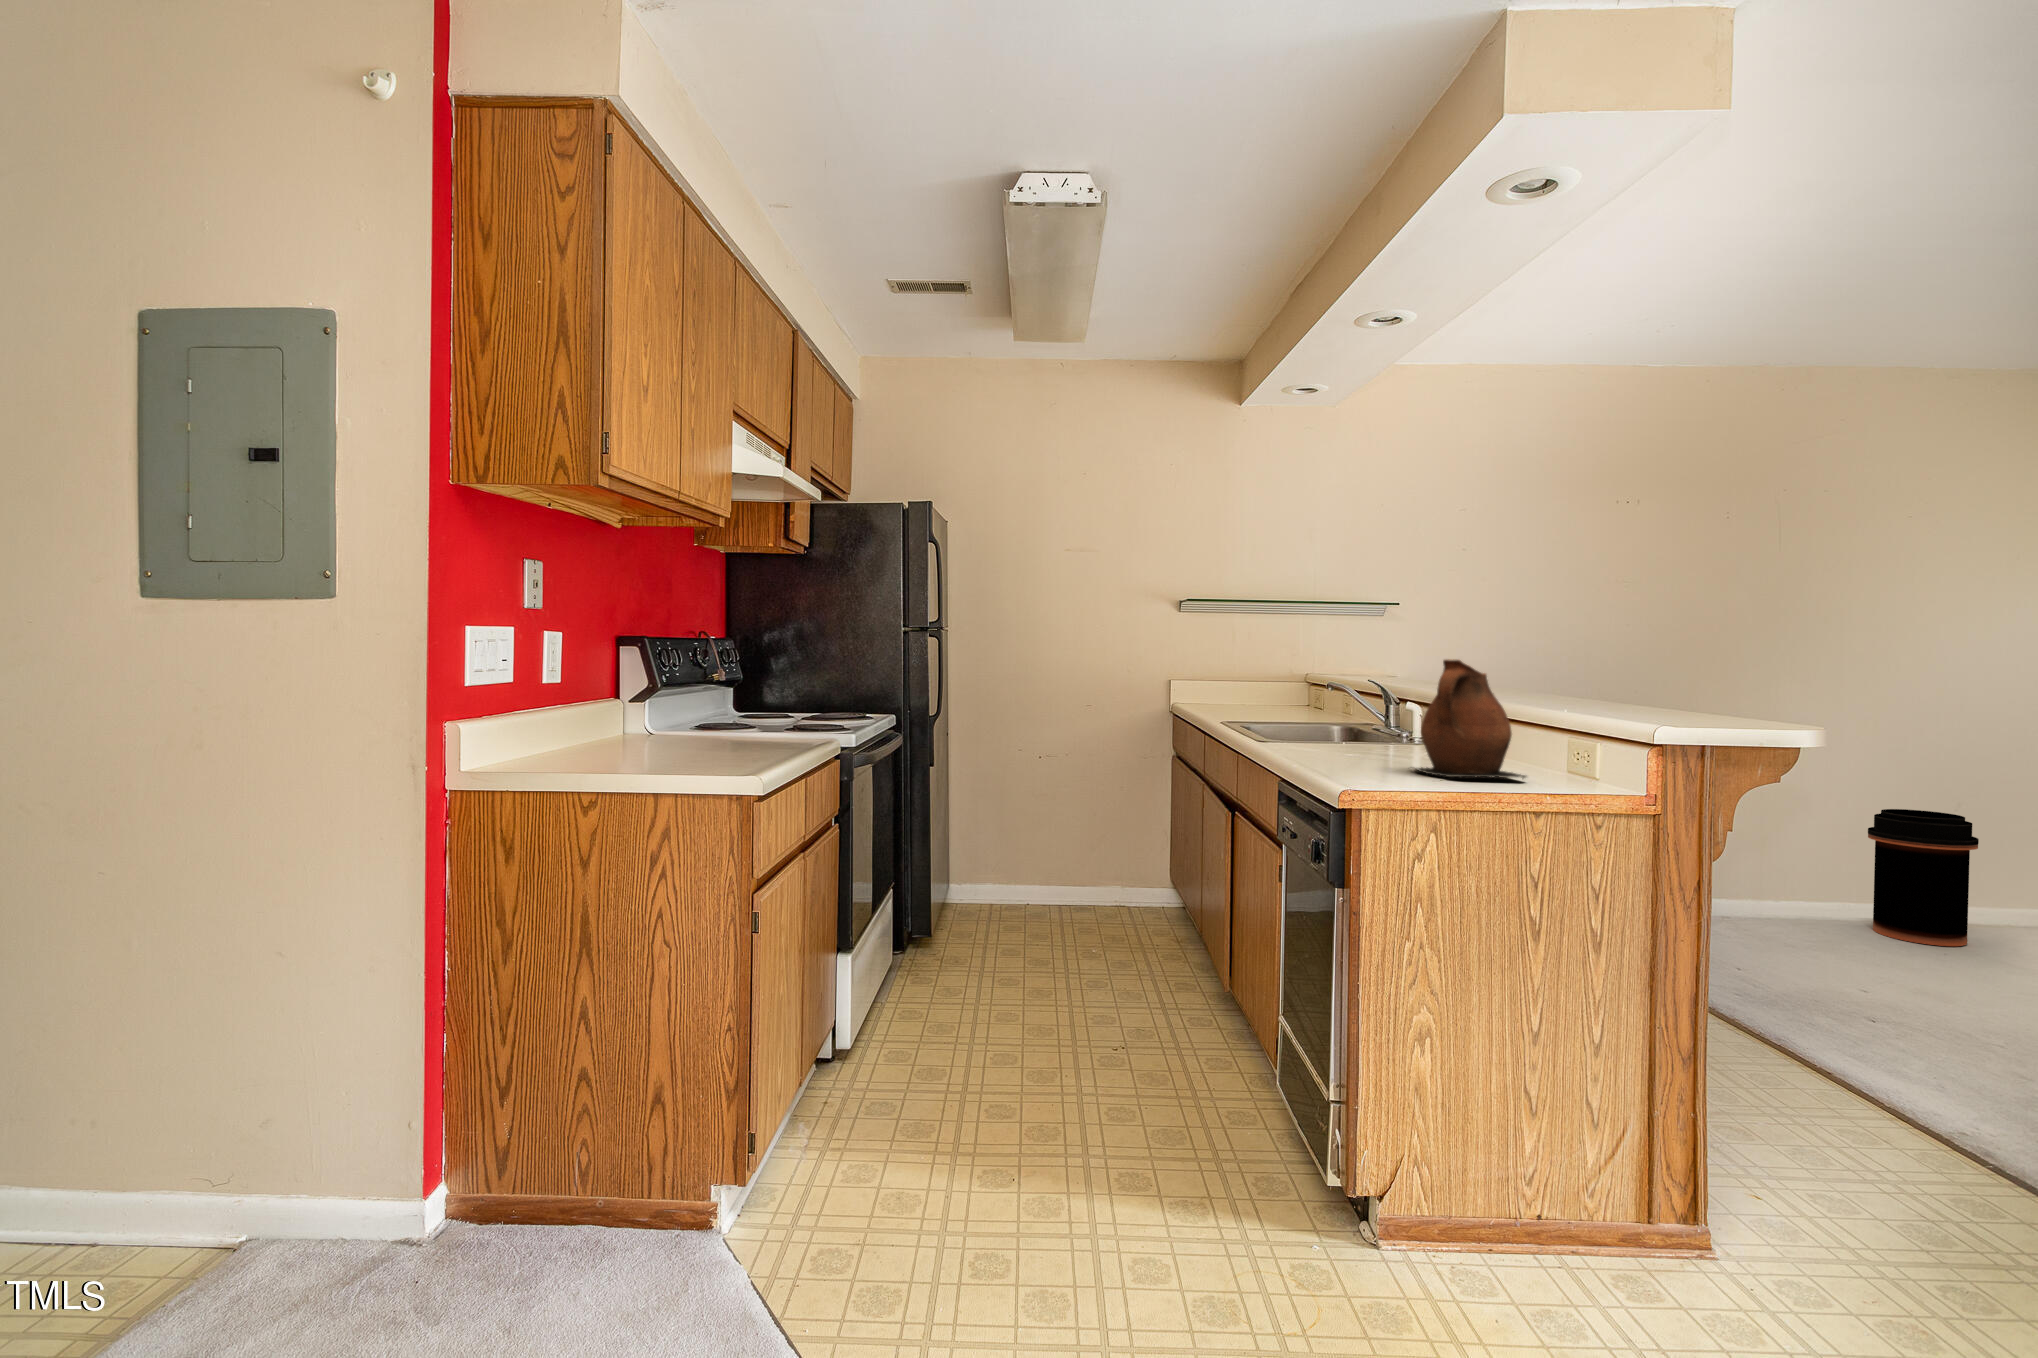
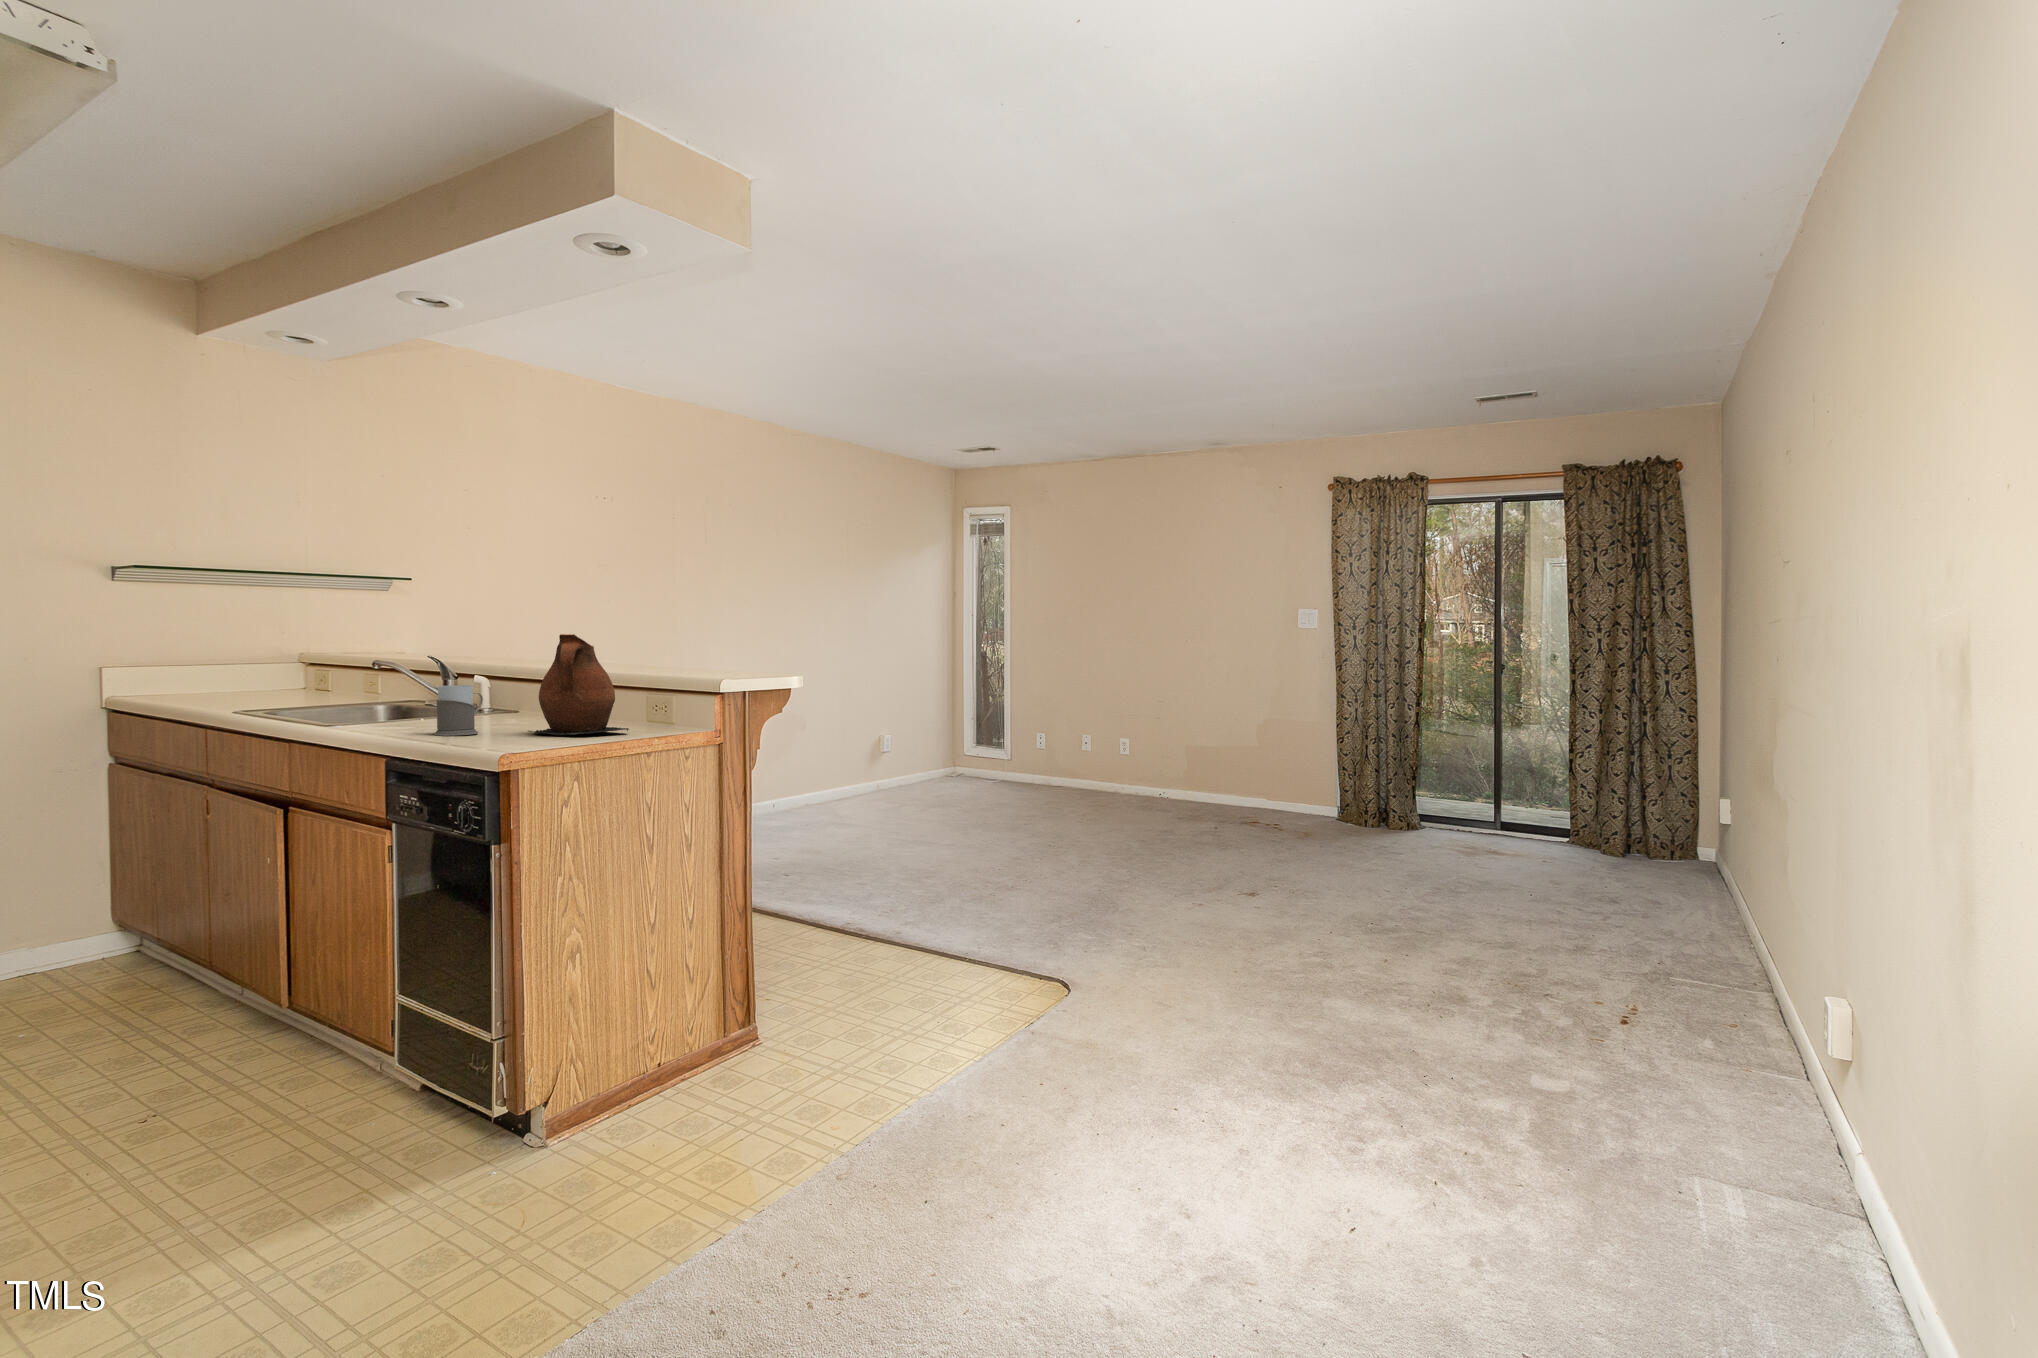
mug: none [1318,712,1369,765] -> present [434,685,483,736]
trash can: present [1868,809,1979,946] -> none [773,740,829,831]

